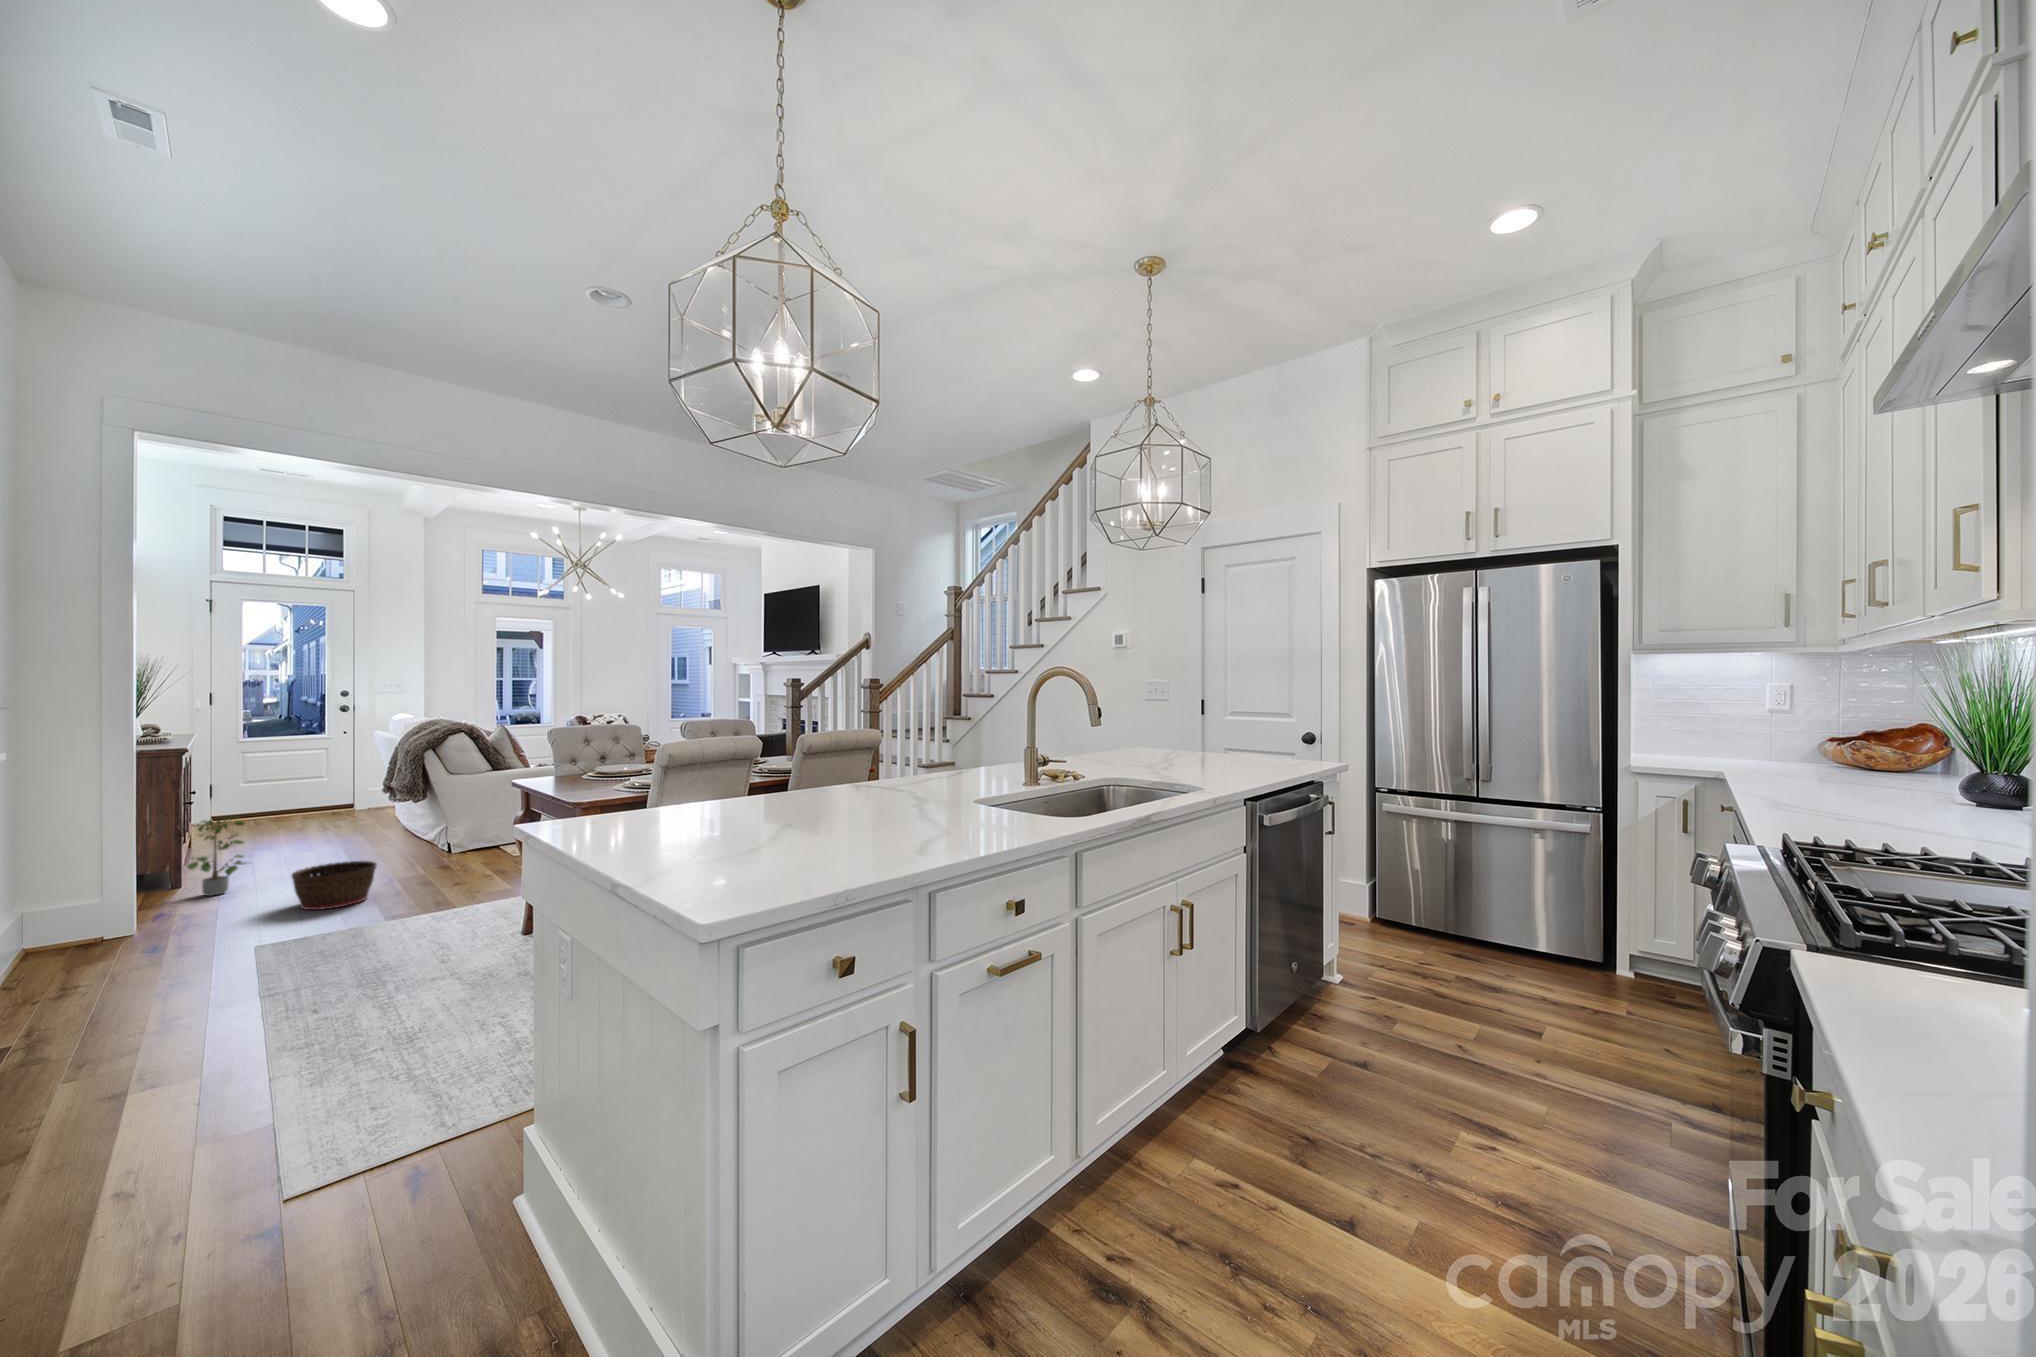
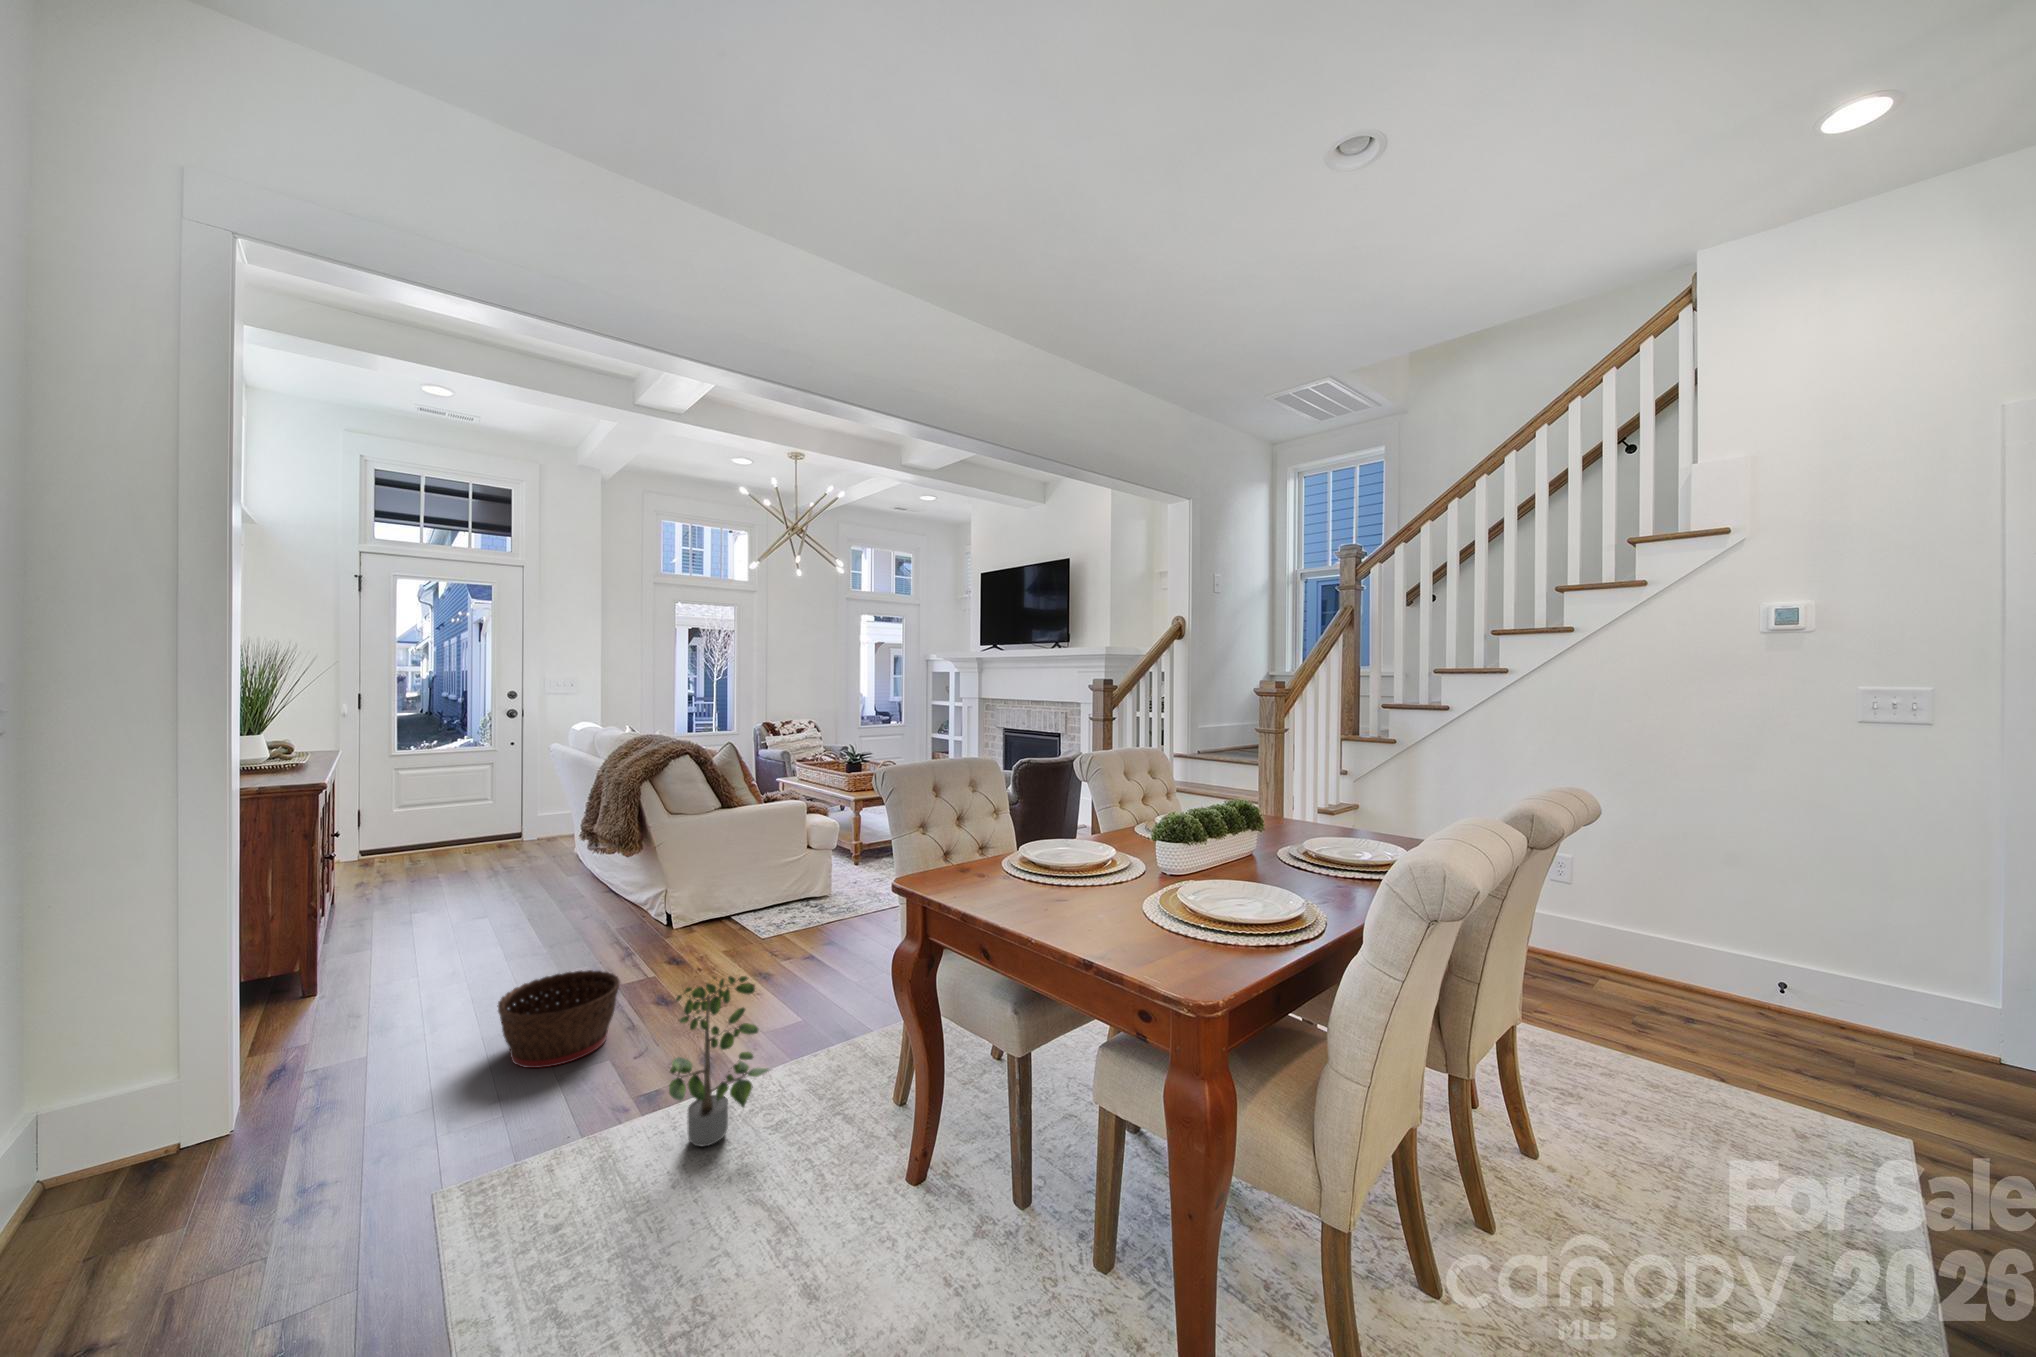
potted plant: present [188,817,251,896] -> present [669,976,770,1147]

